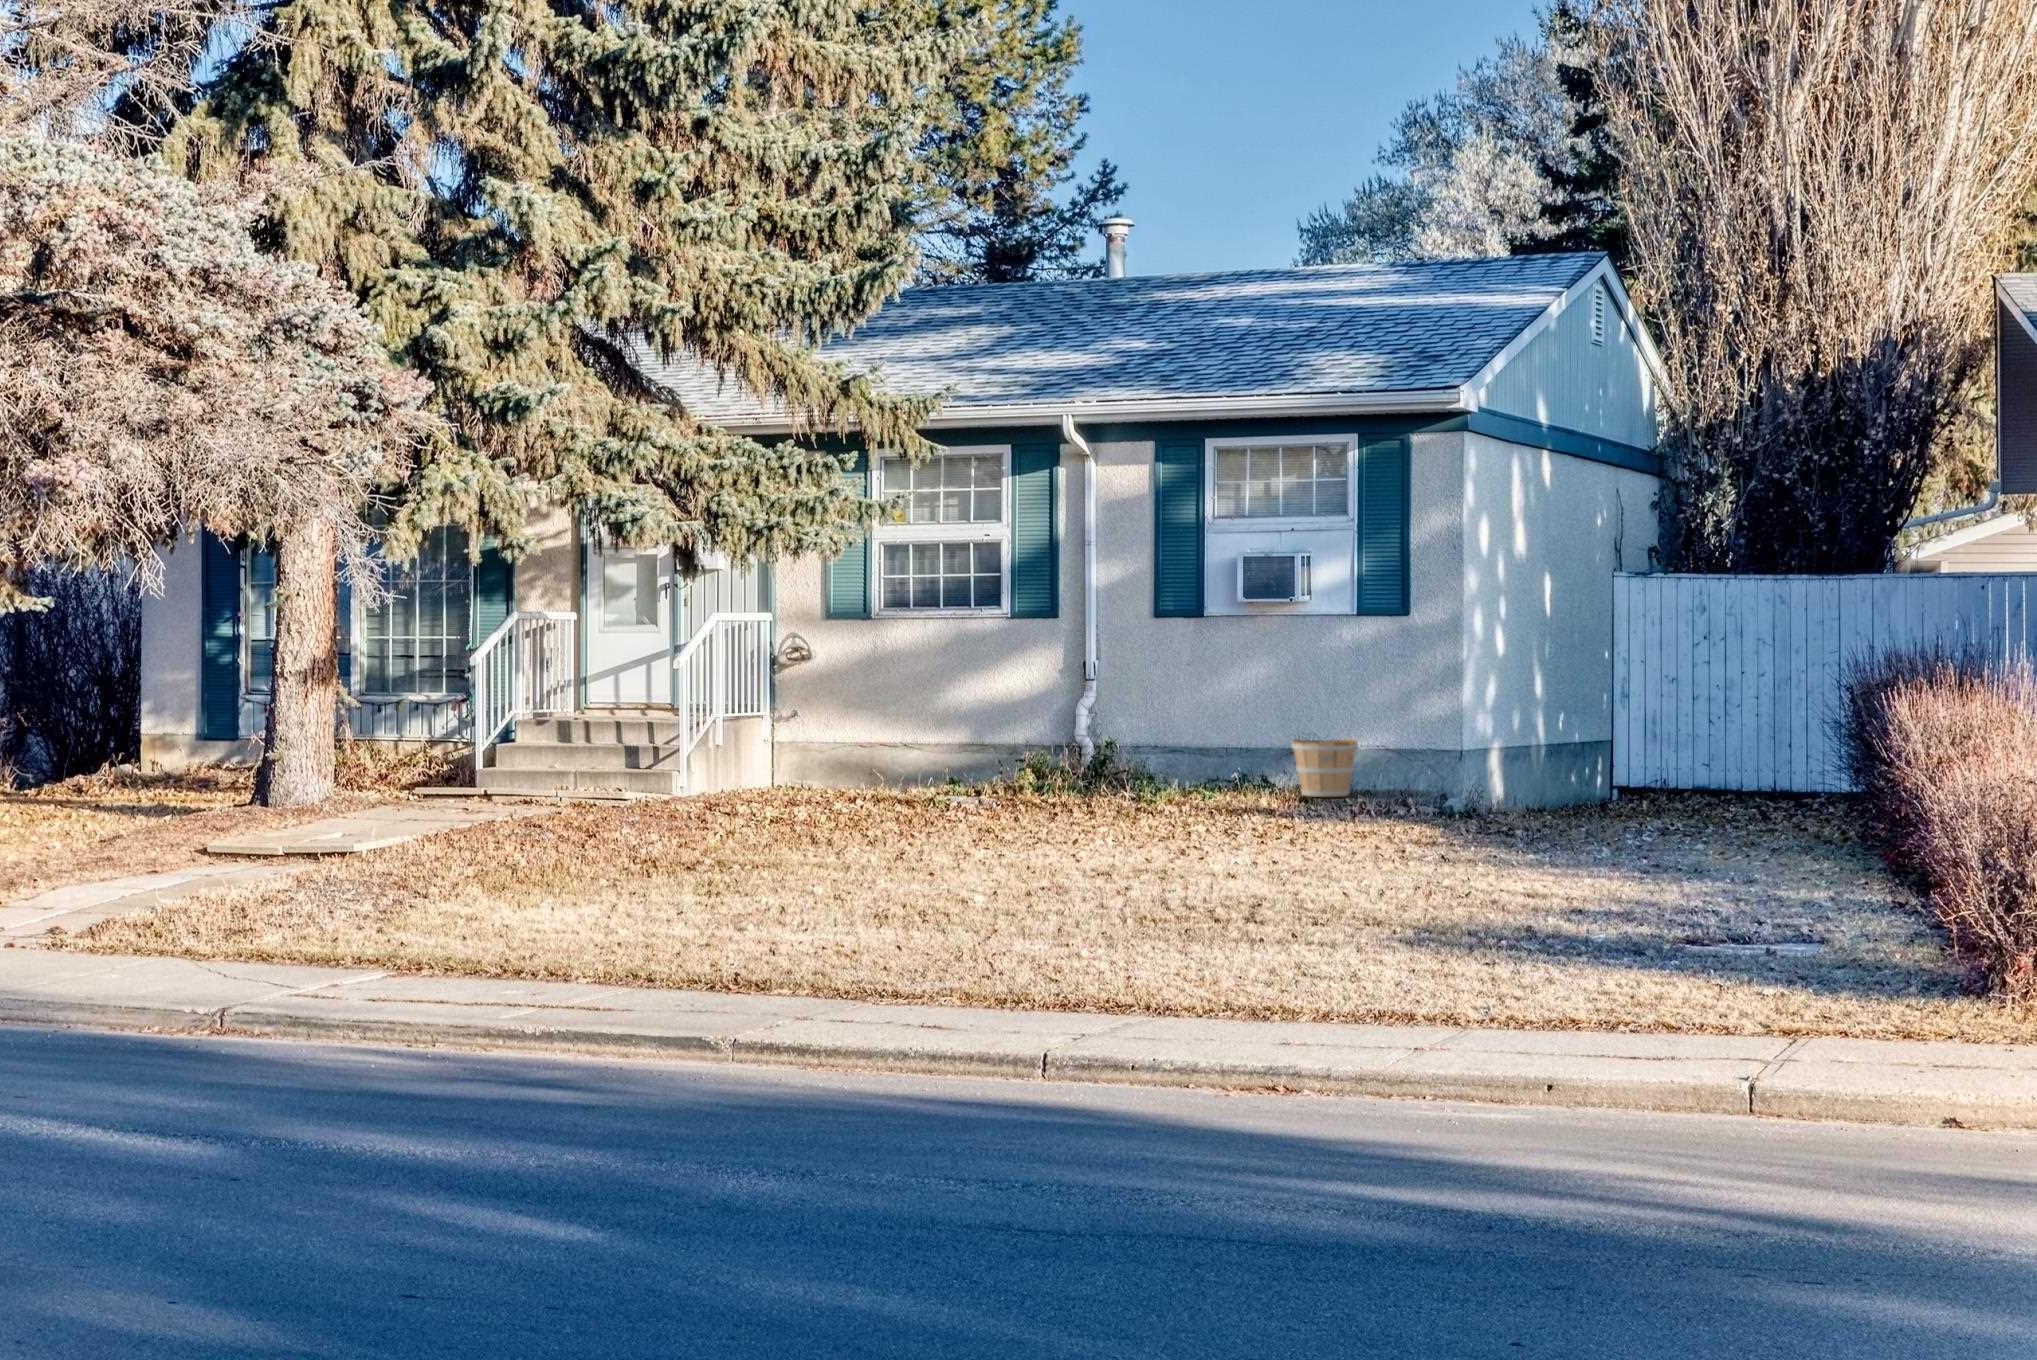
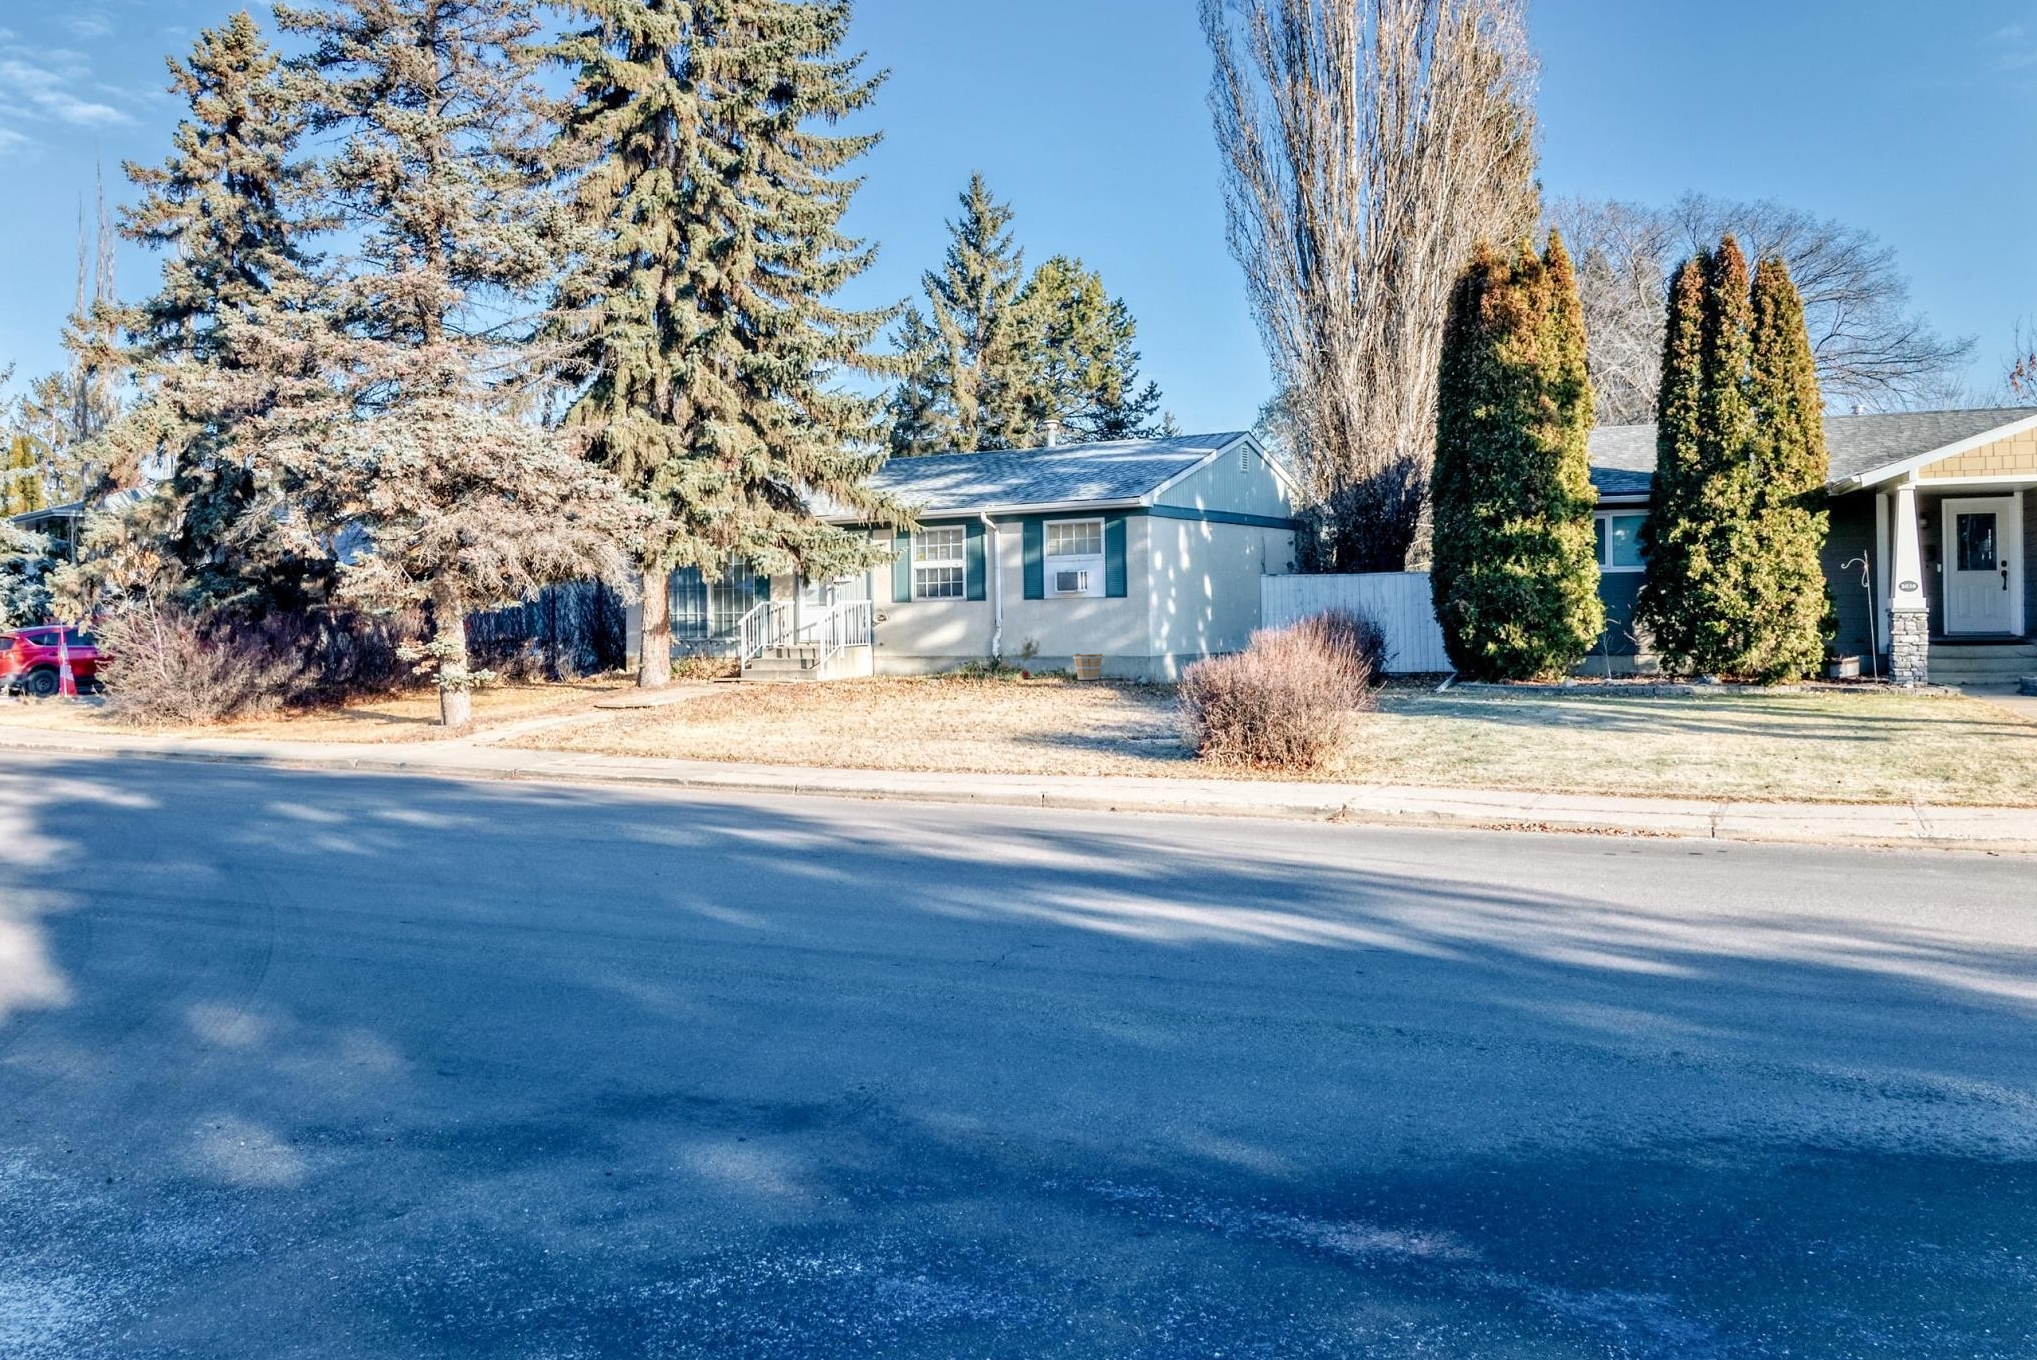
potted tree: none [1132,696,1208,792] -> present [1012,637,1039,679]

